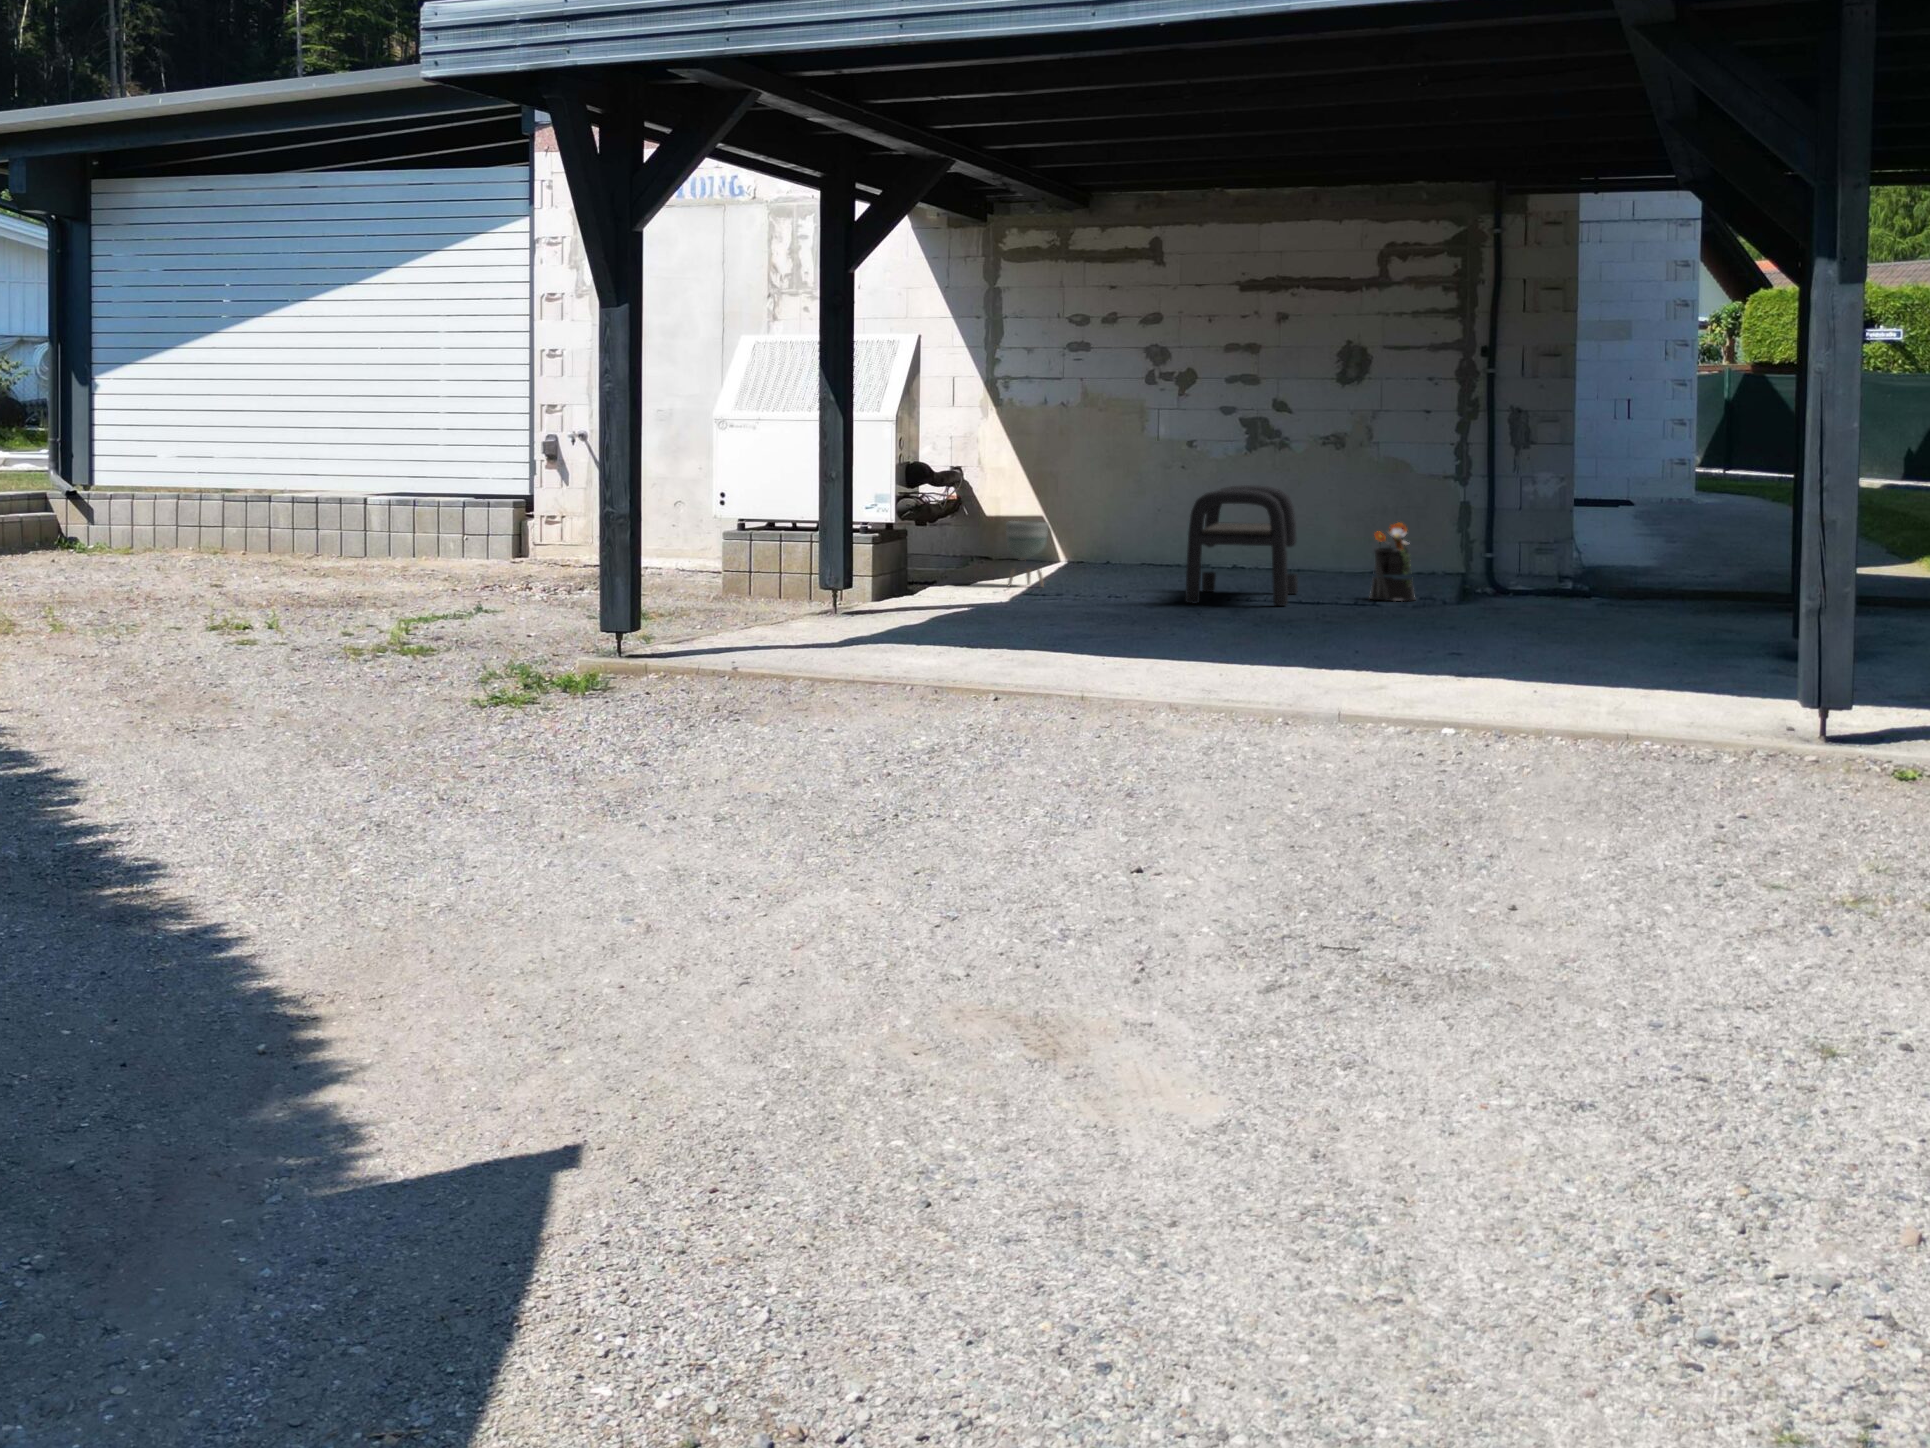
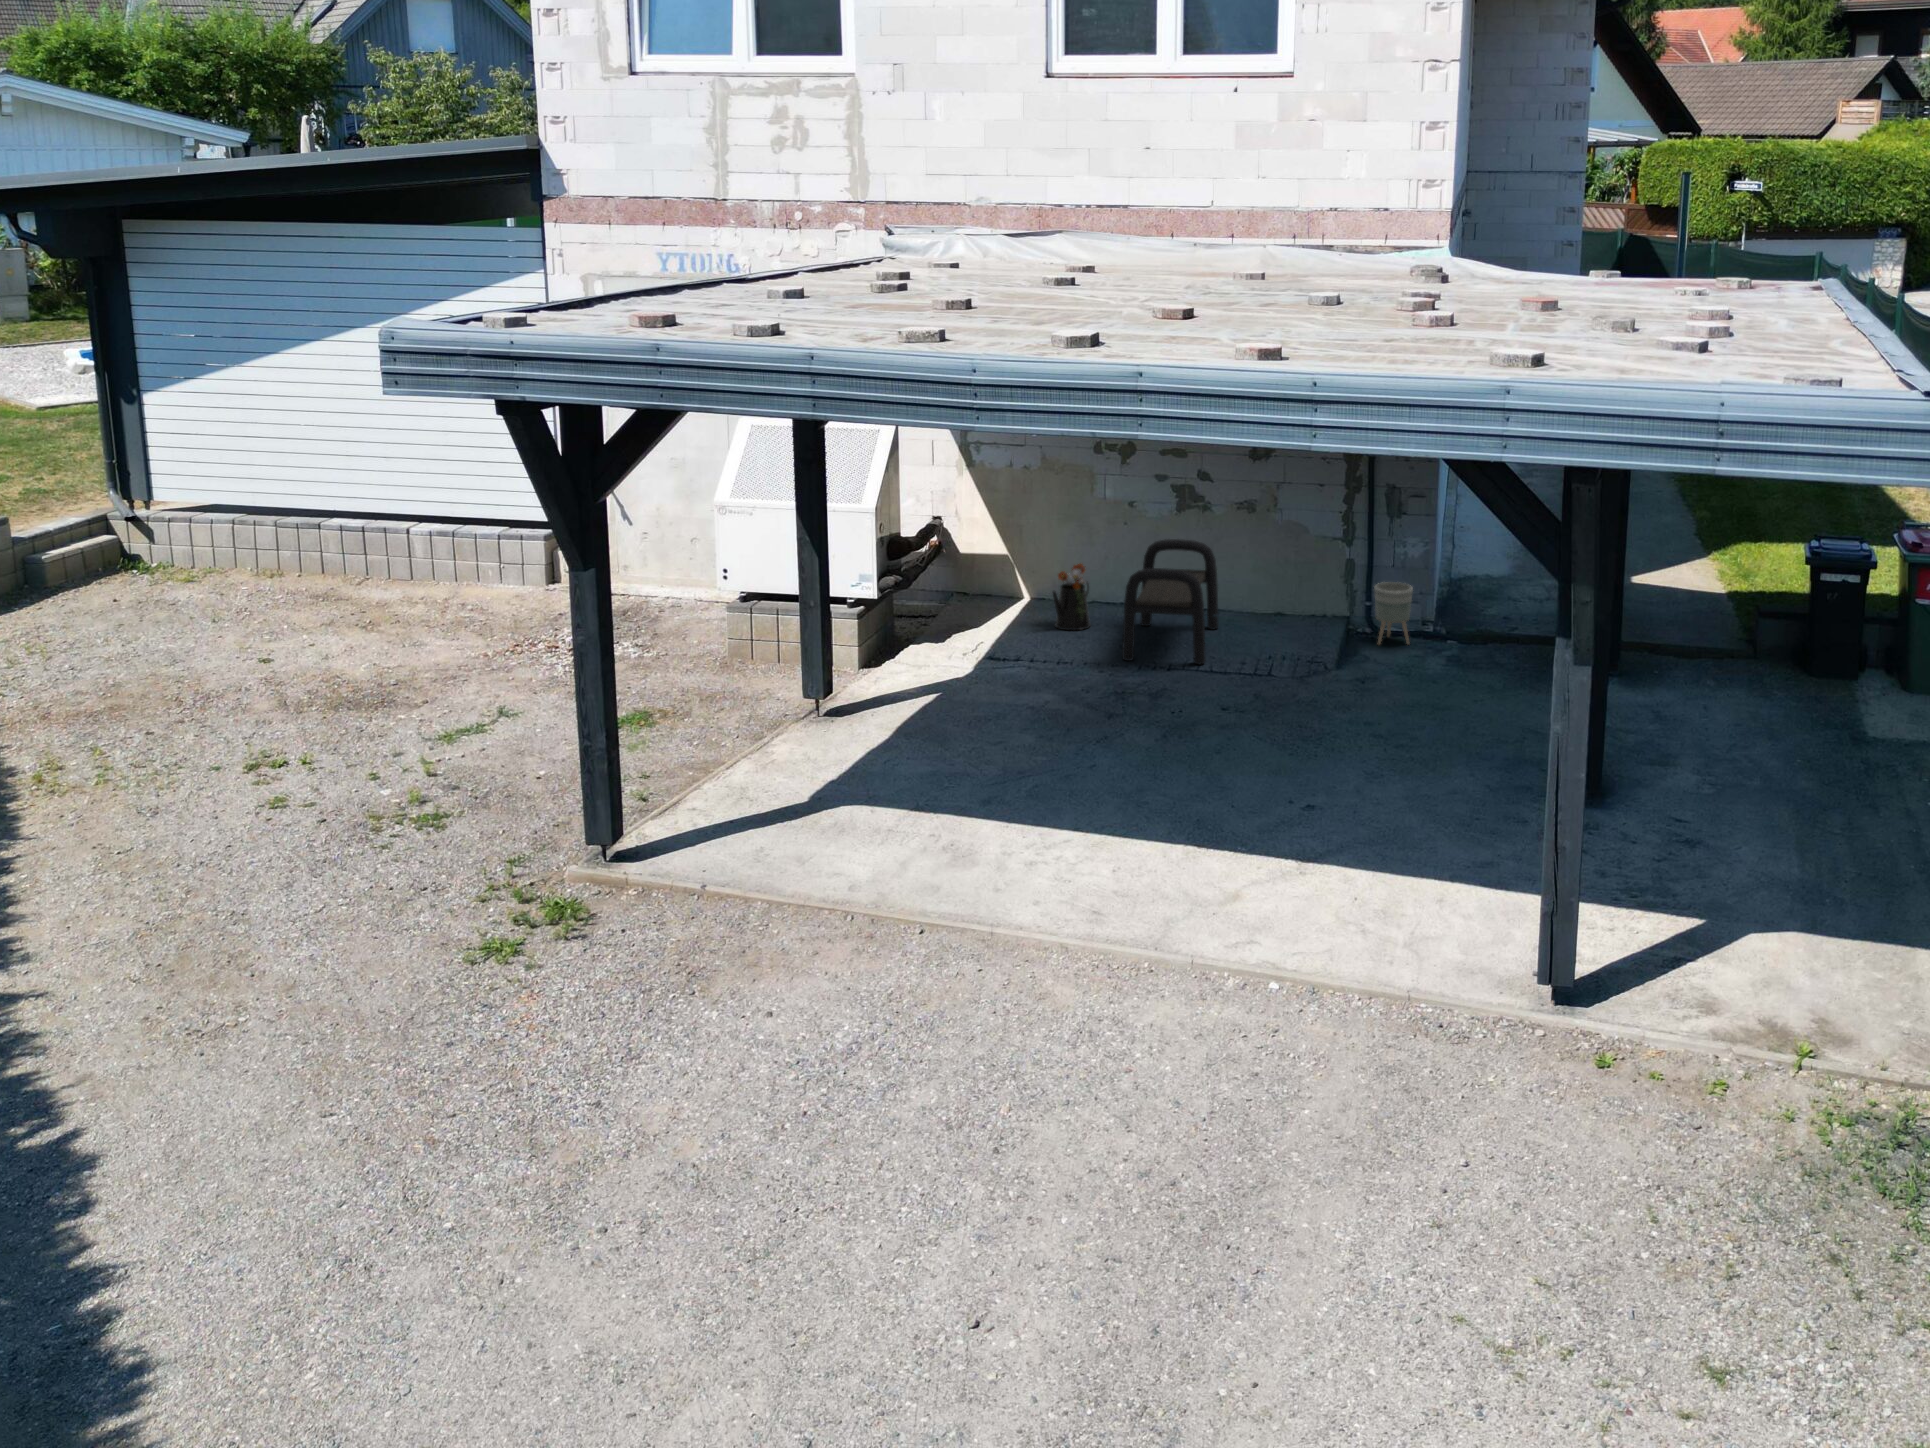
planter: present [1006,521,1048,587] -> present [1374,582,1413,644]
watering can: present [1370,523,1415,601] -> present [1053,564,1091,630]

